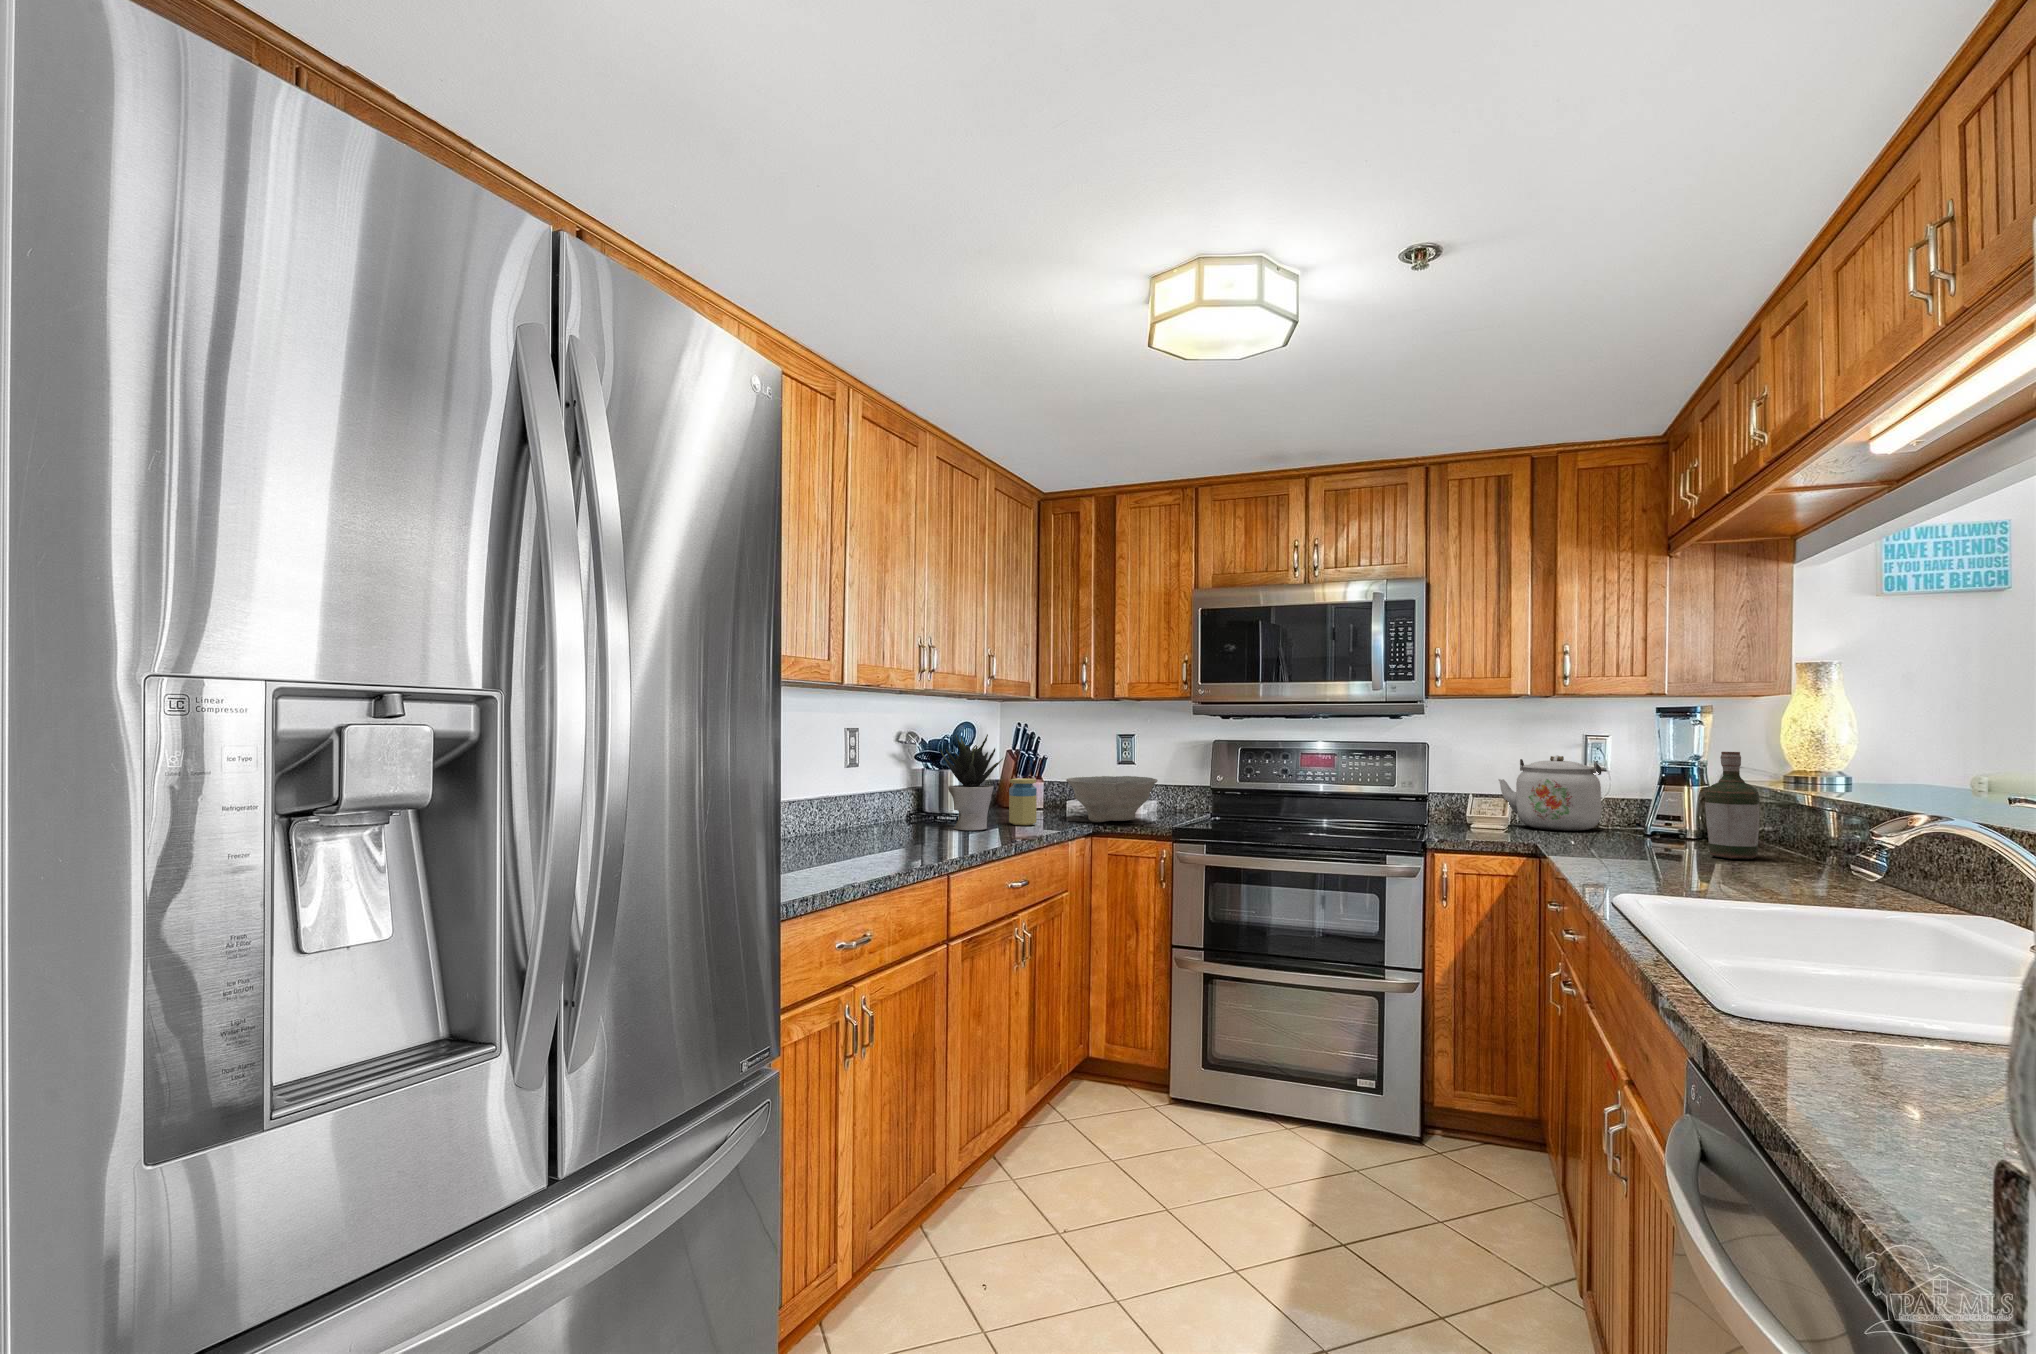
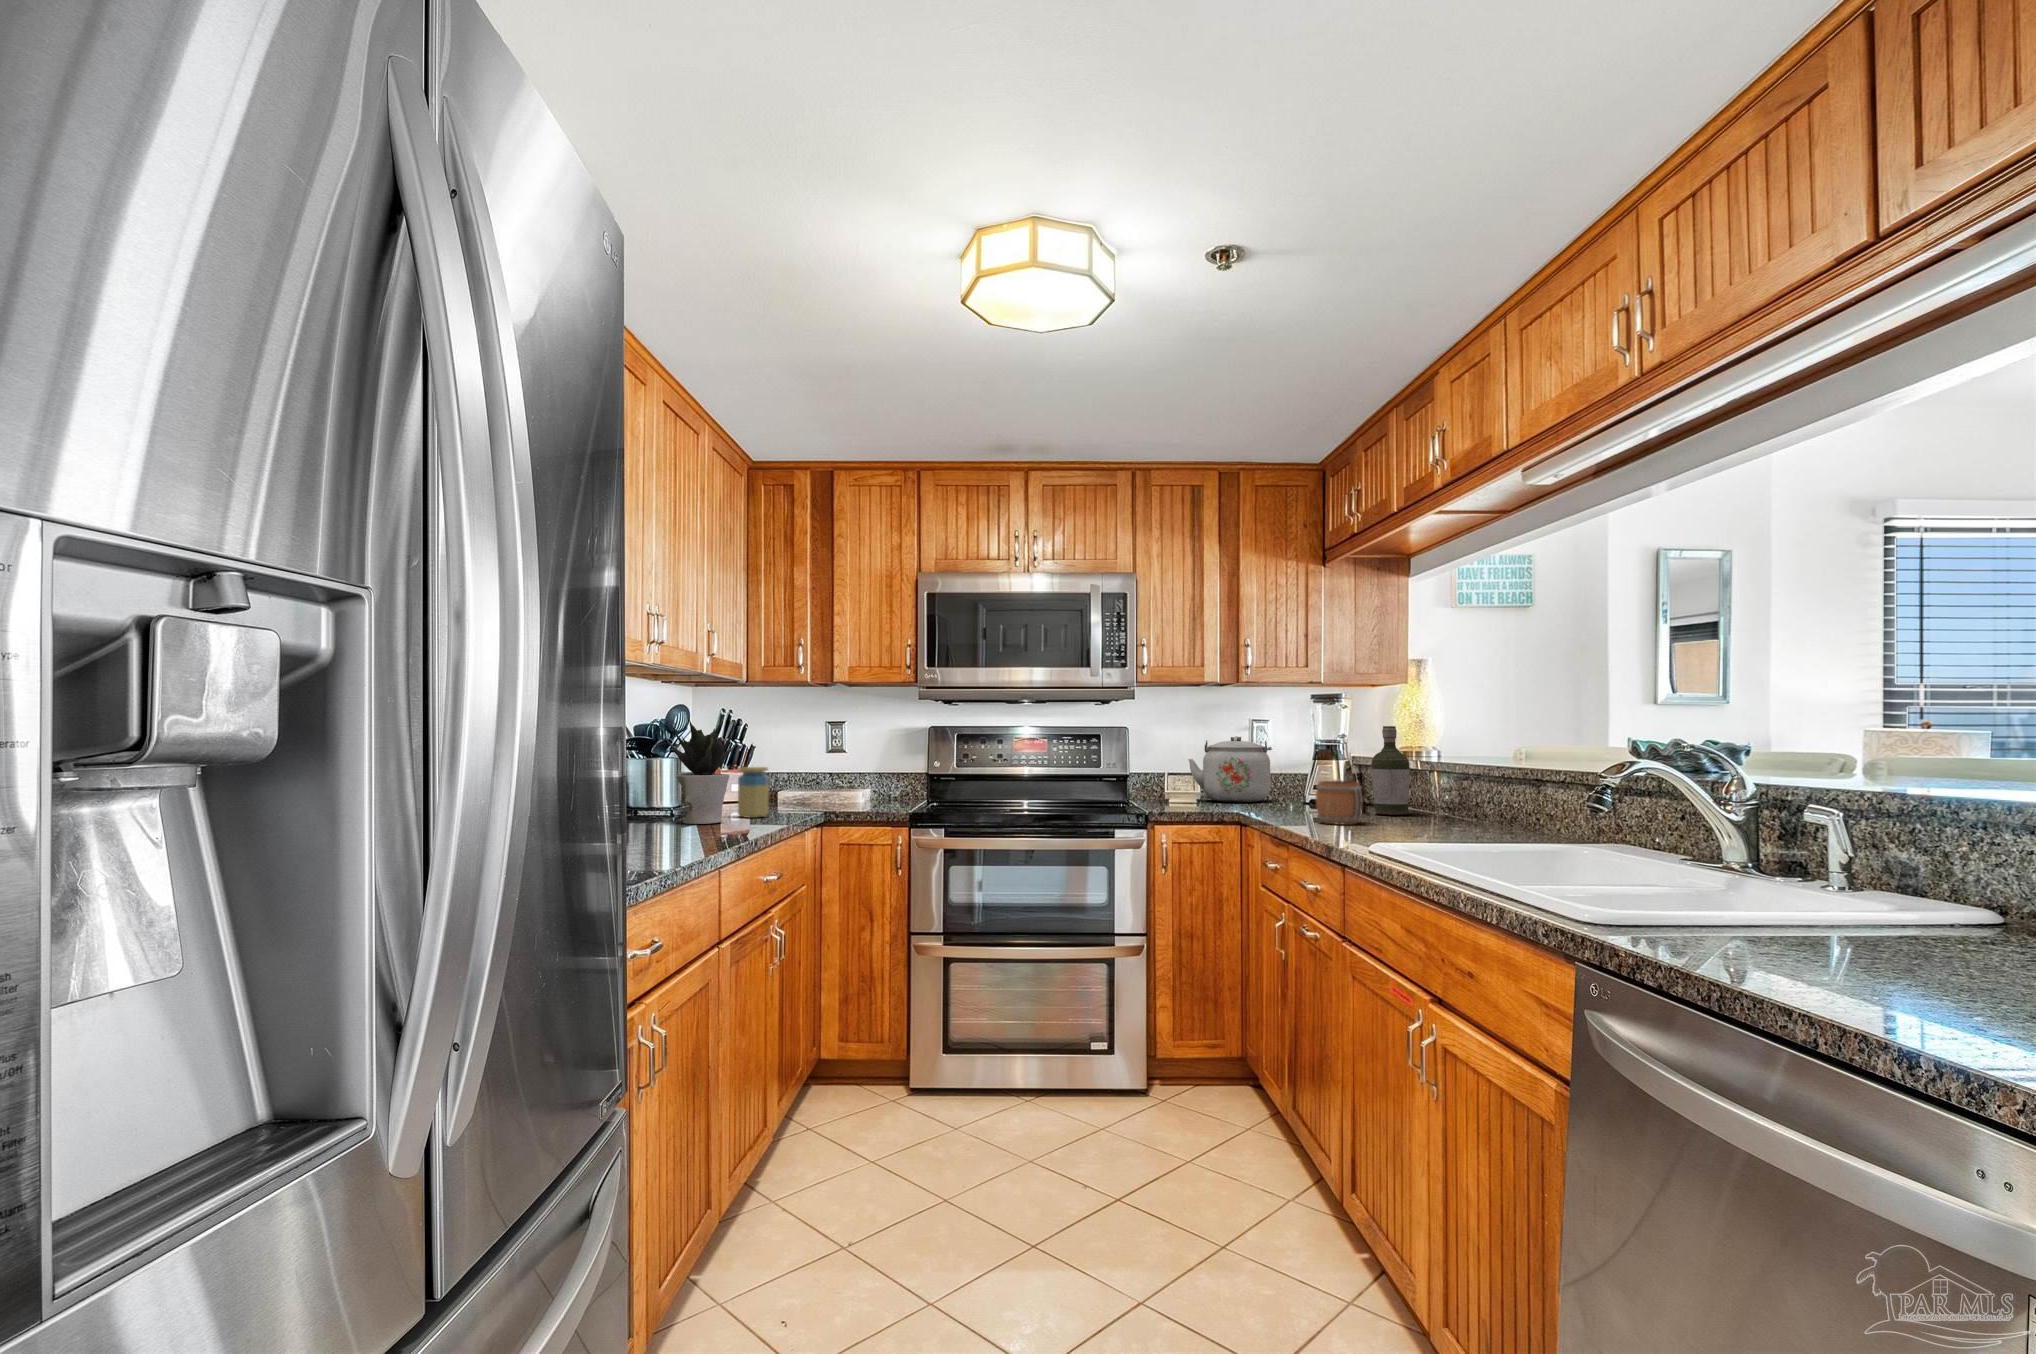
bowl: present [1066,776,1158,822] -> none [790,764,888,812]
mug: none [1610,814,1671,869] -> present [1316,779,1362,825]

